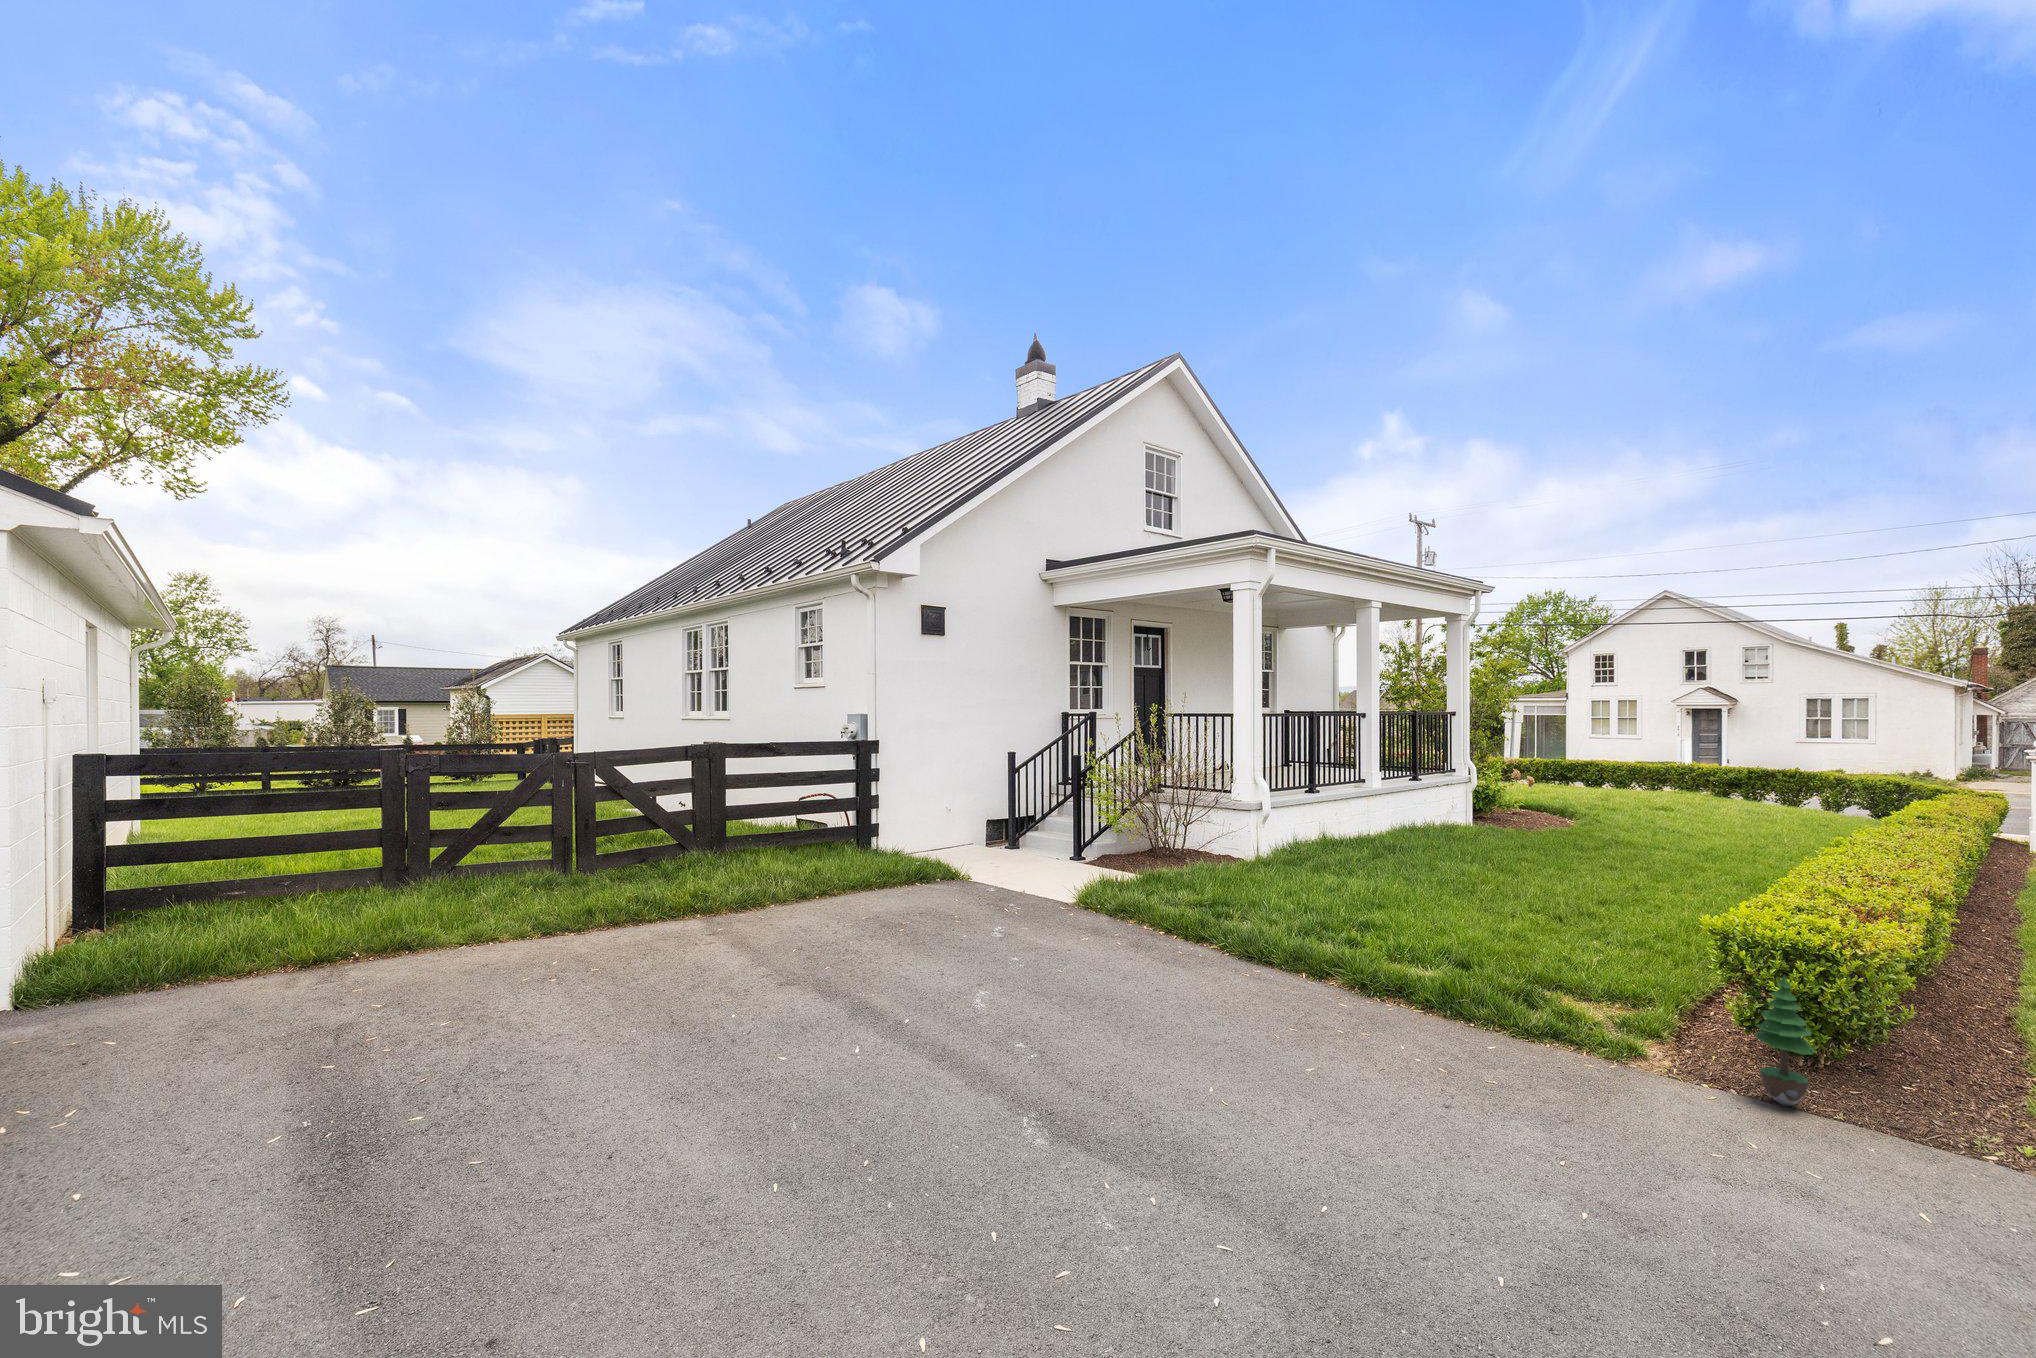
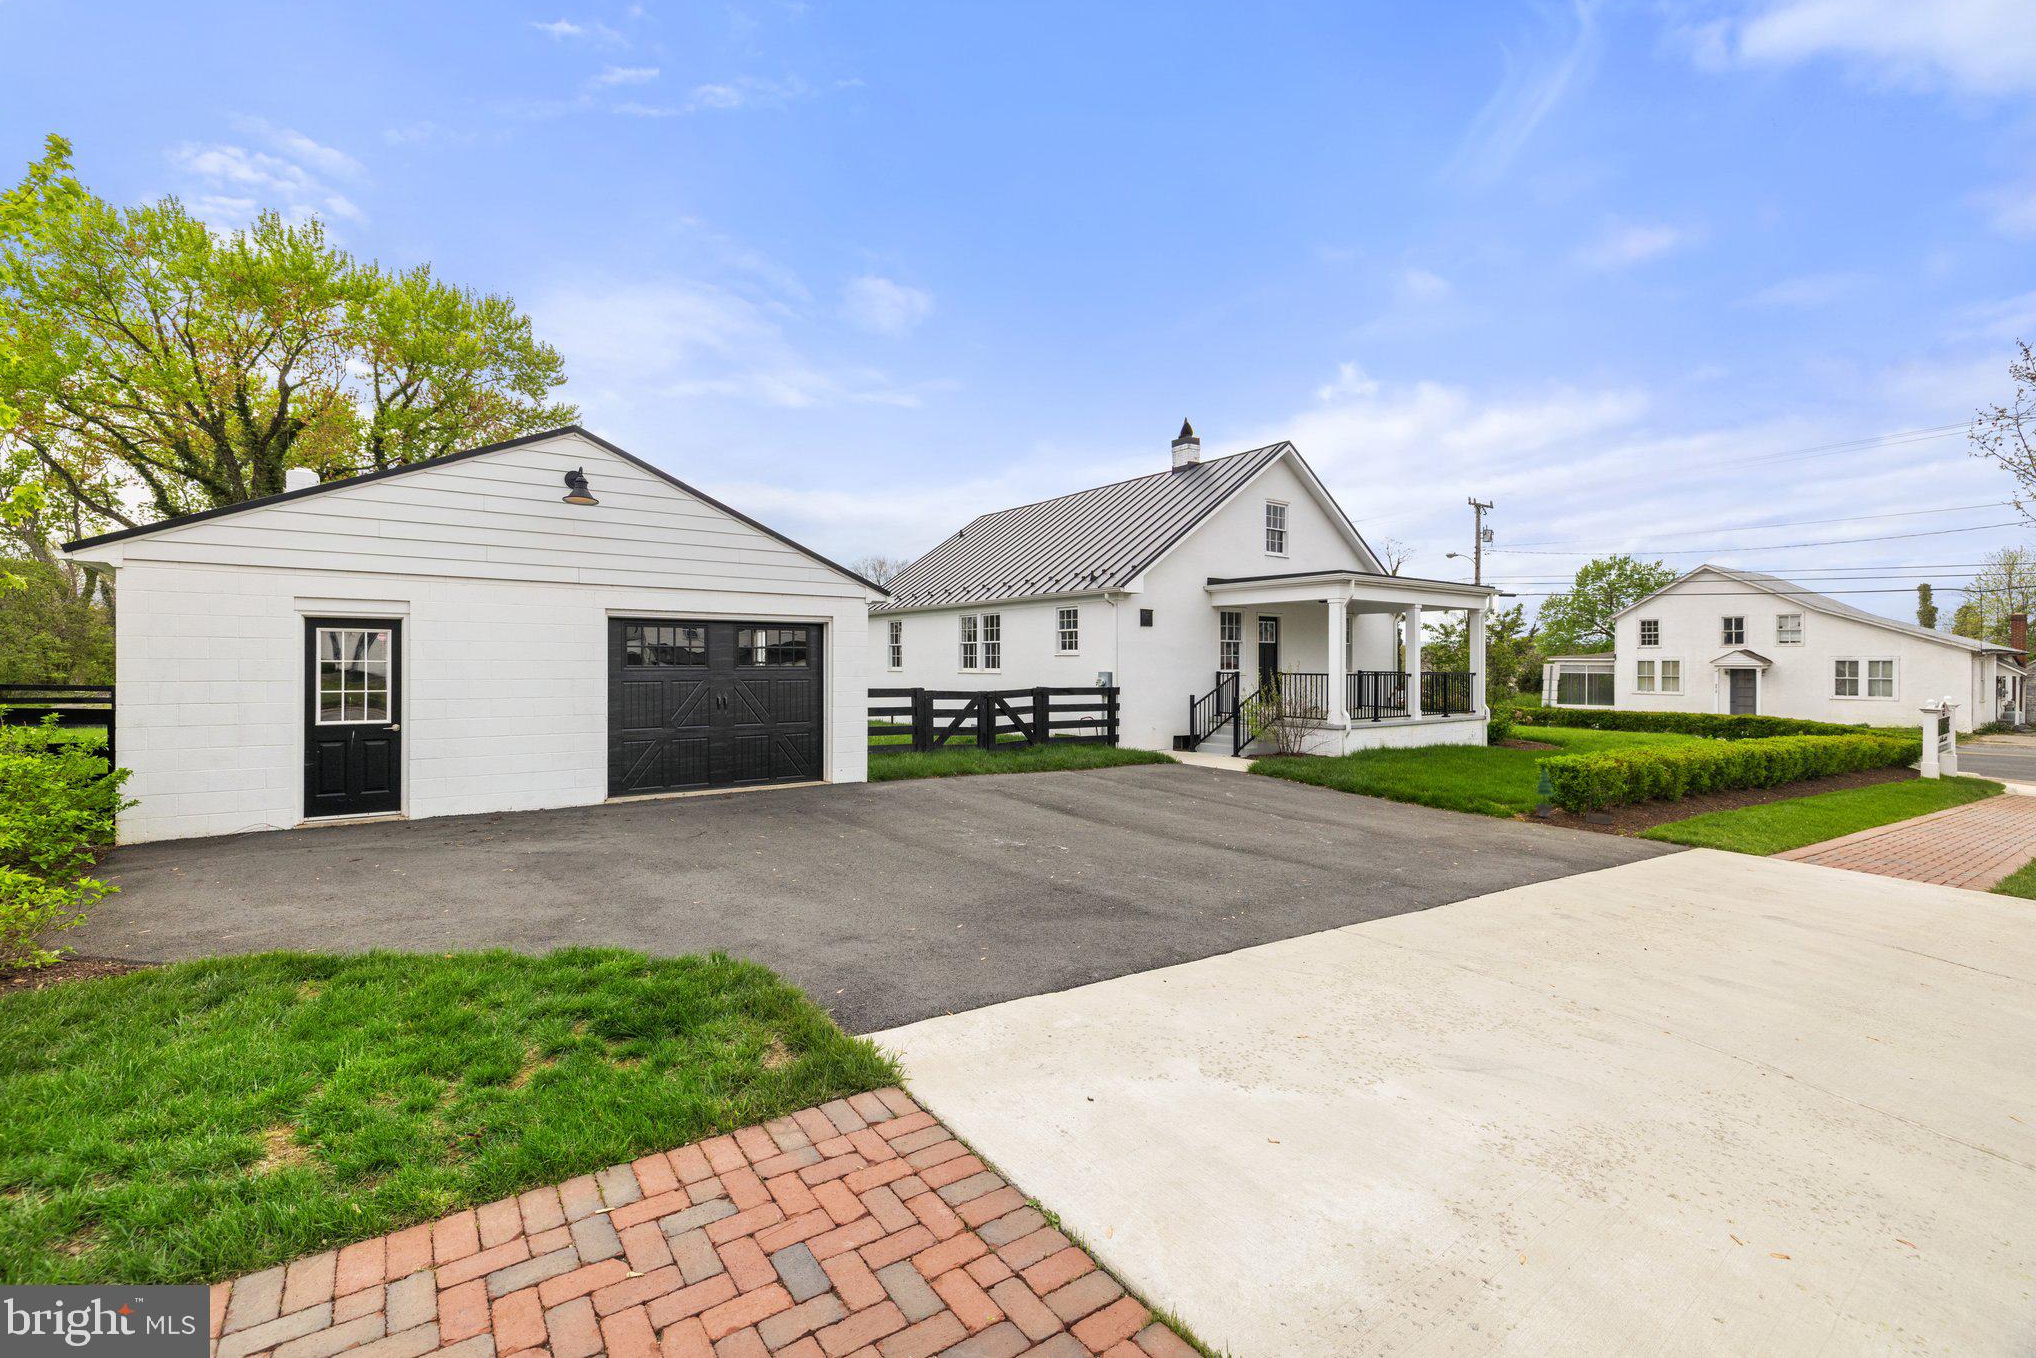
basket: none [1901,1039,1987,1147] -> present [1586,788,1612,824]

